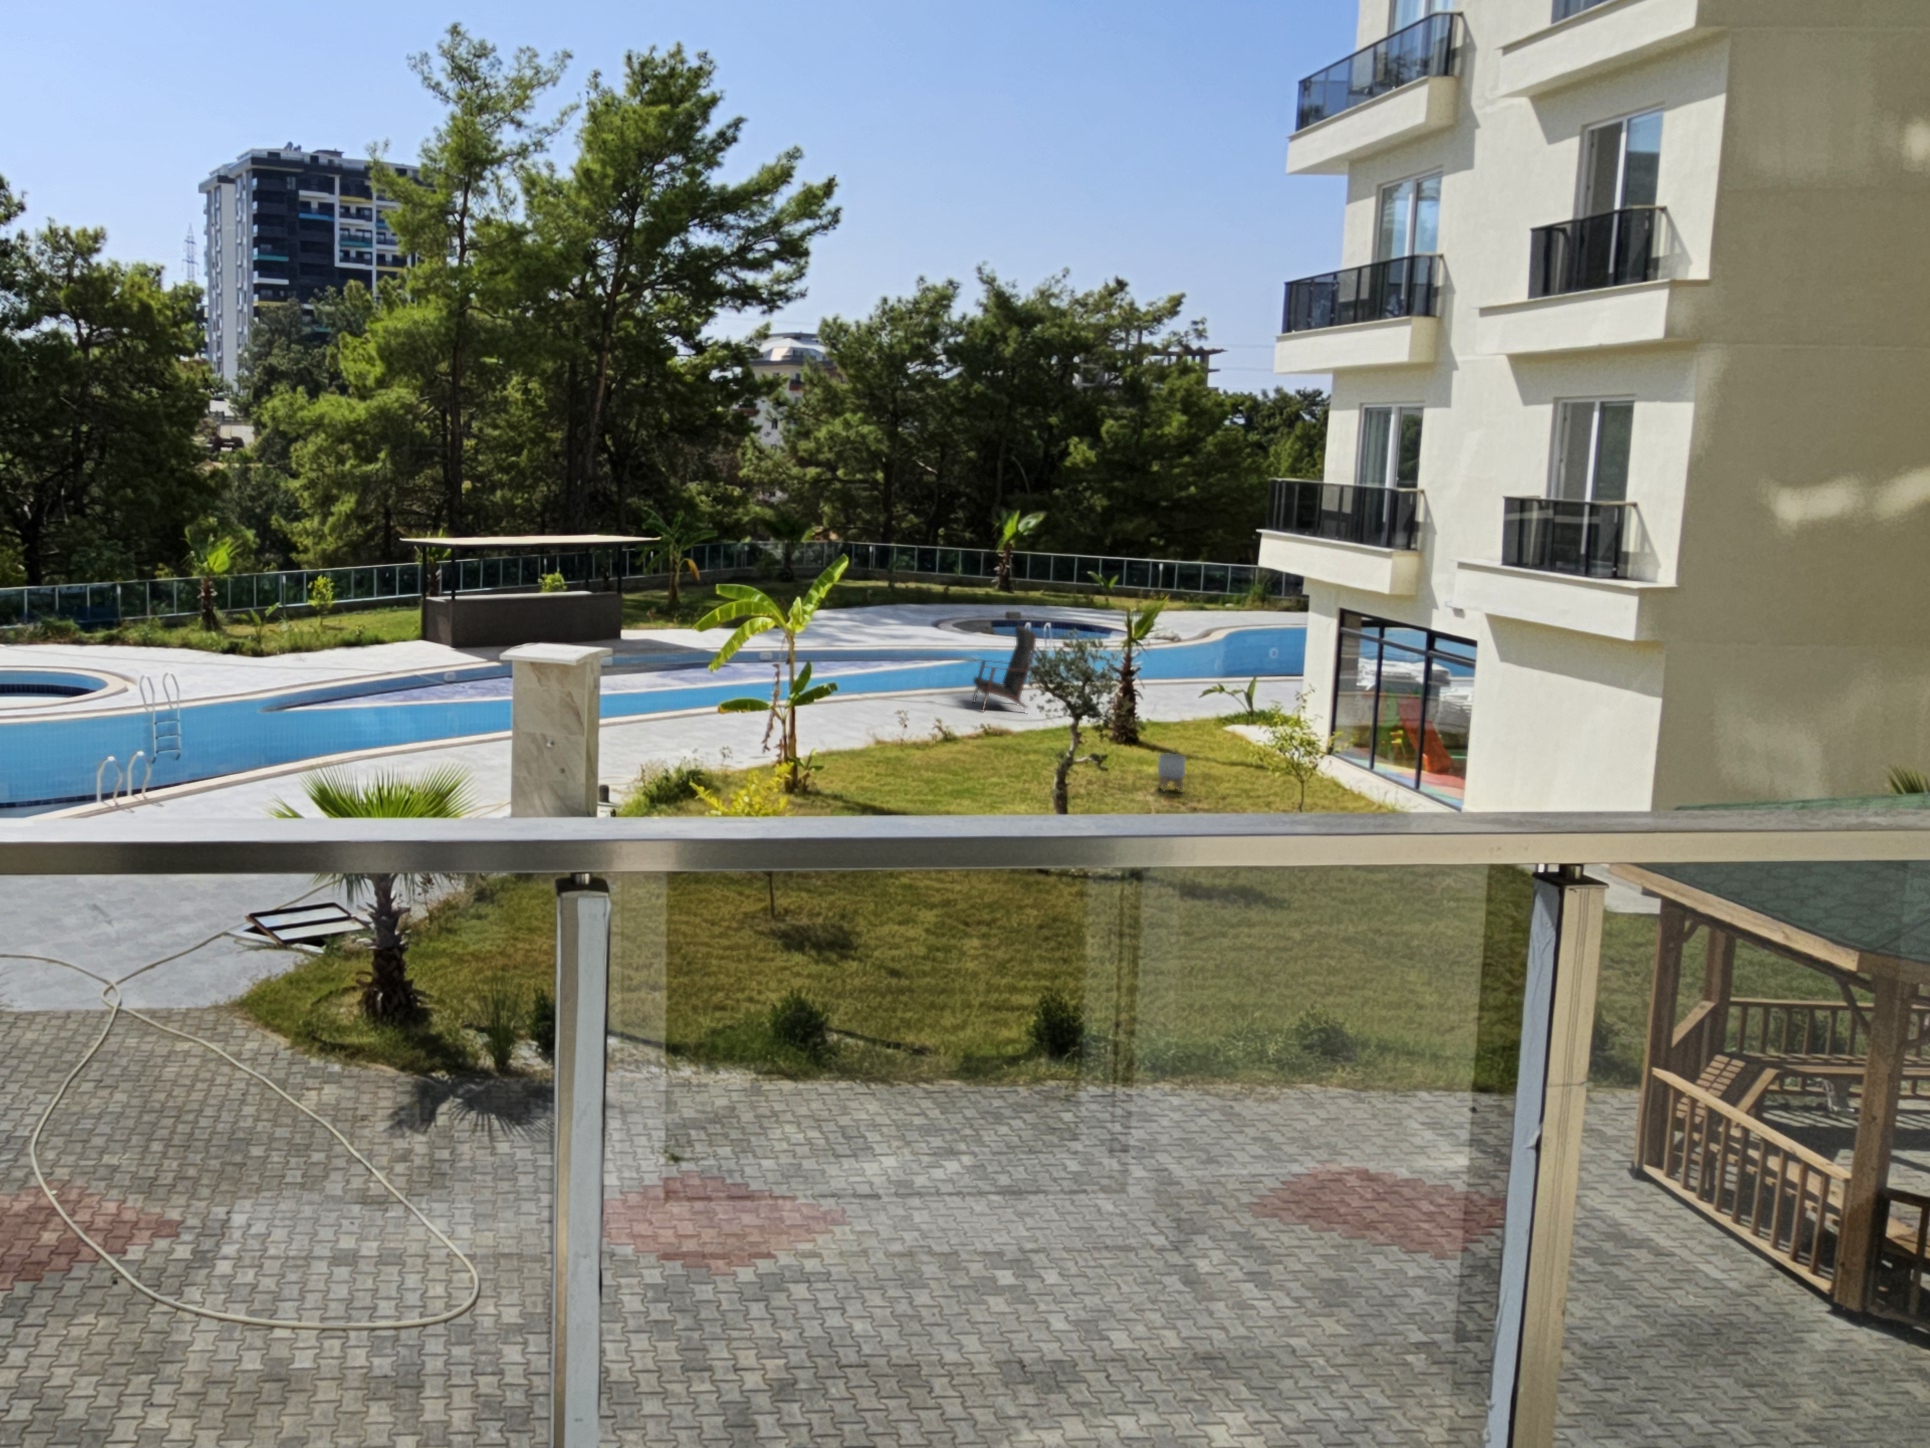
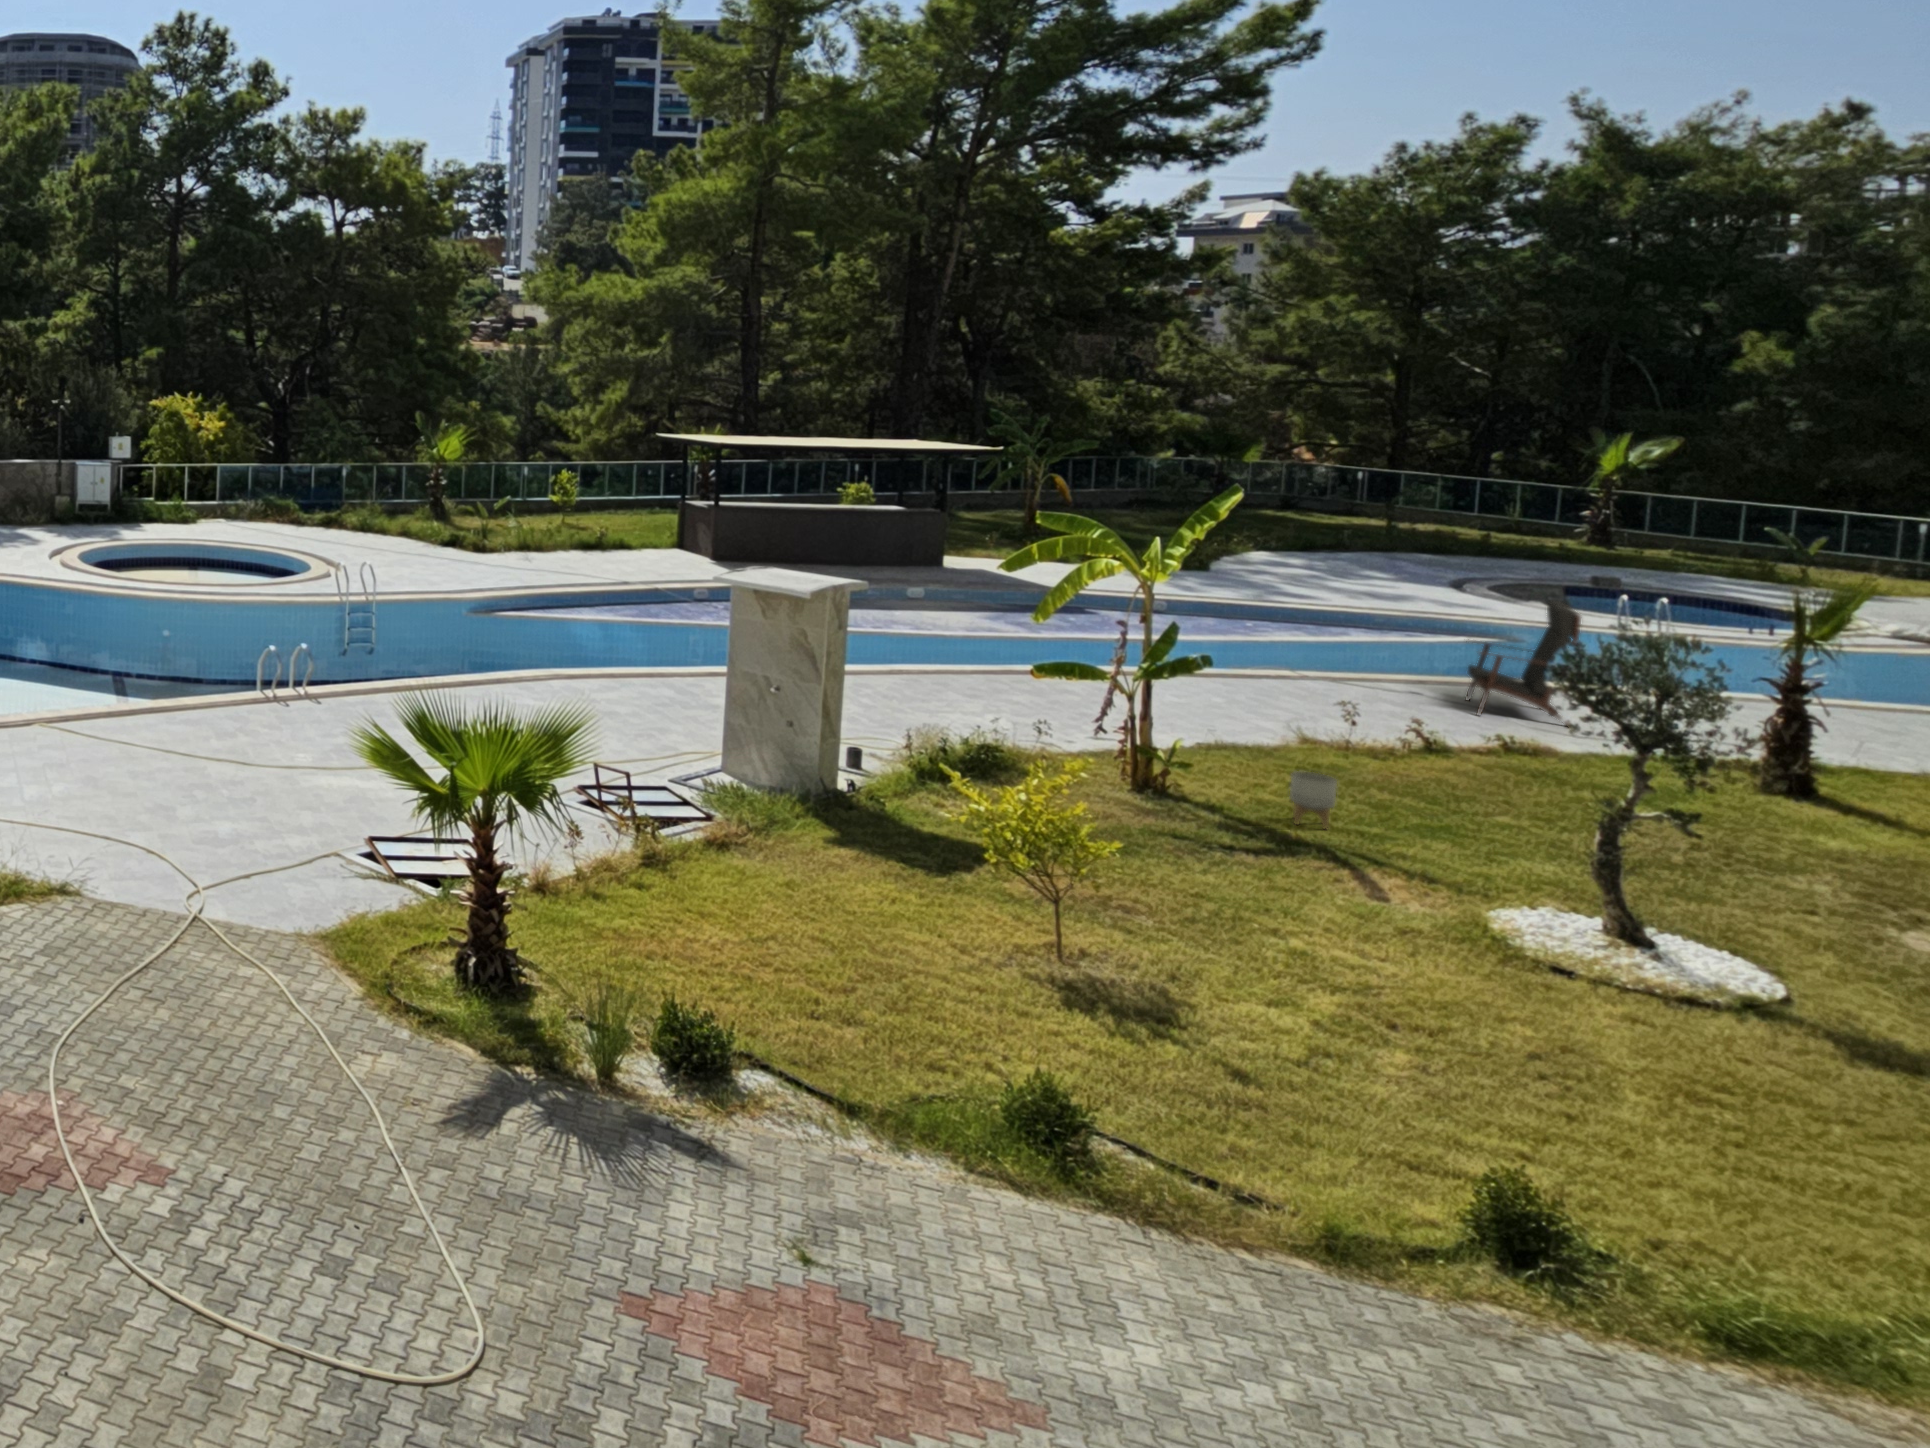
planter: present [1158,754,1186,792] -> present [1290,771,1337,829]

